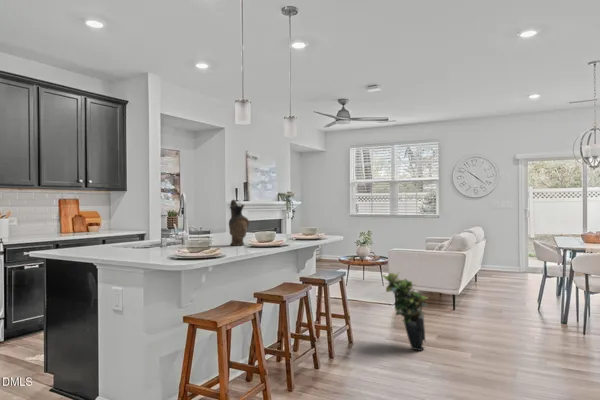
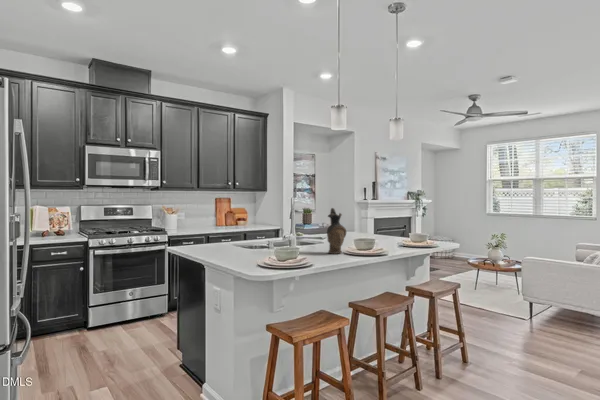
potted plant: present [382,273,428,351] -> none [502,289,564,384]

